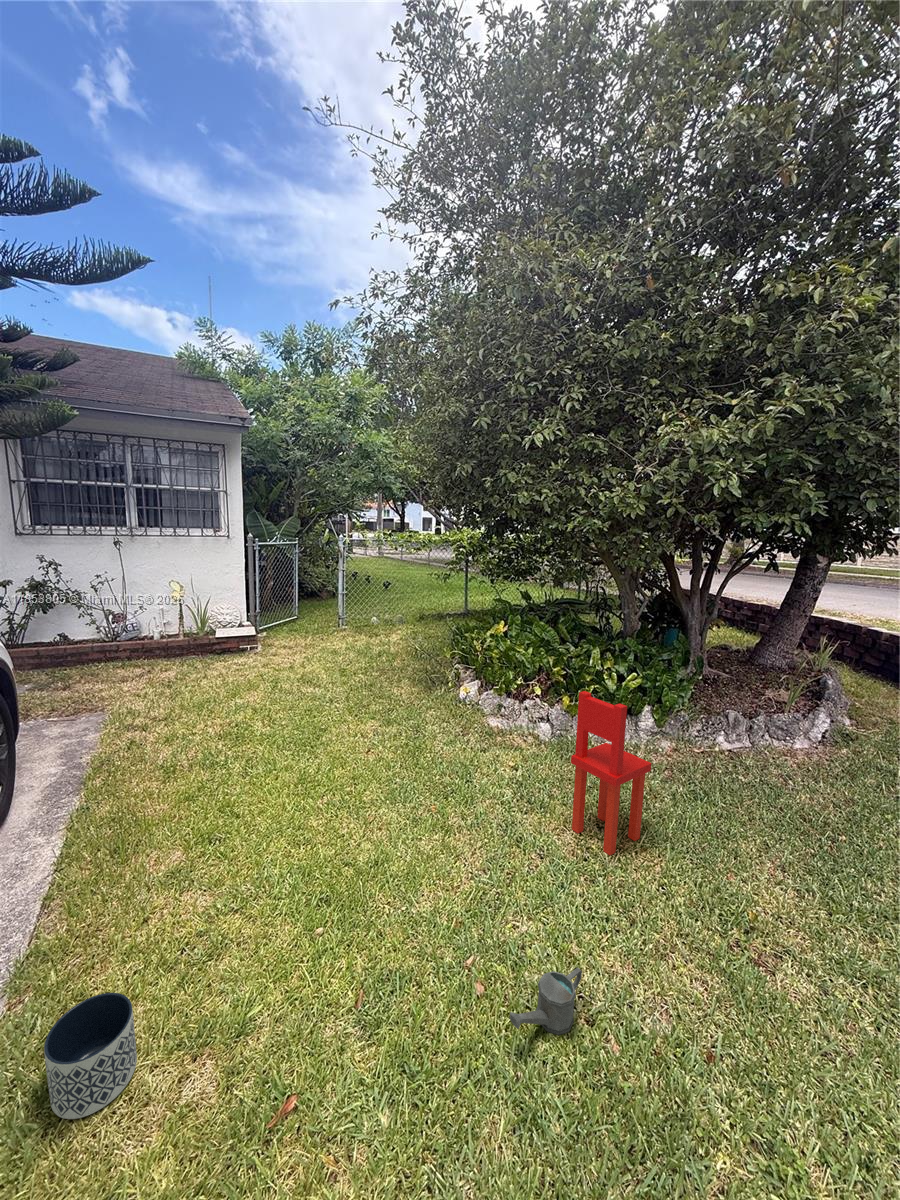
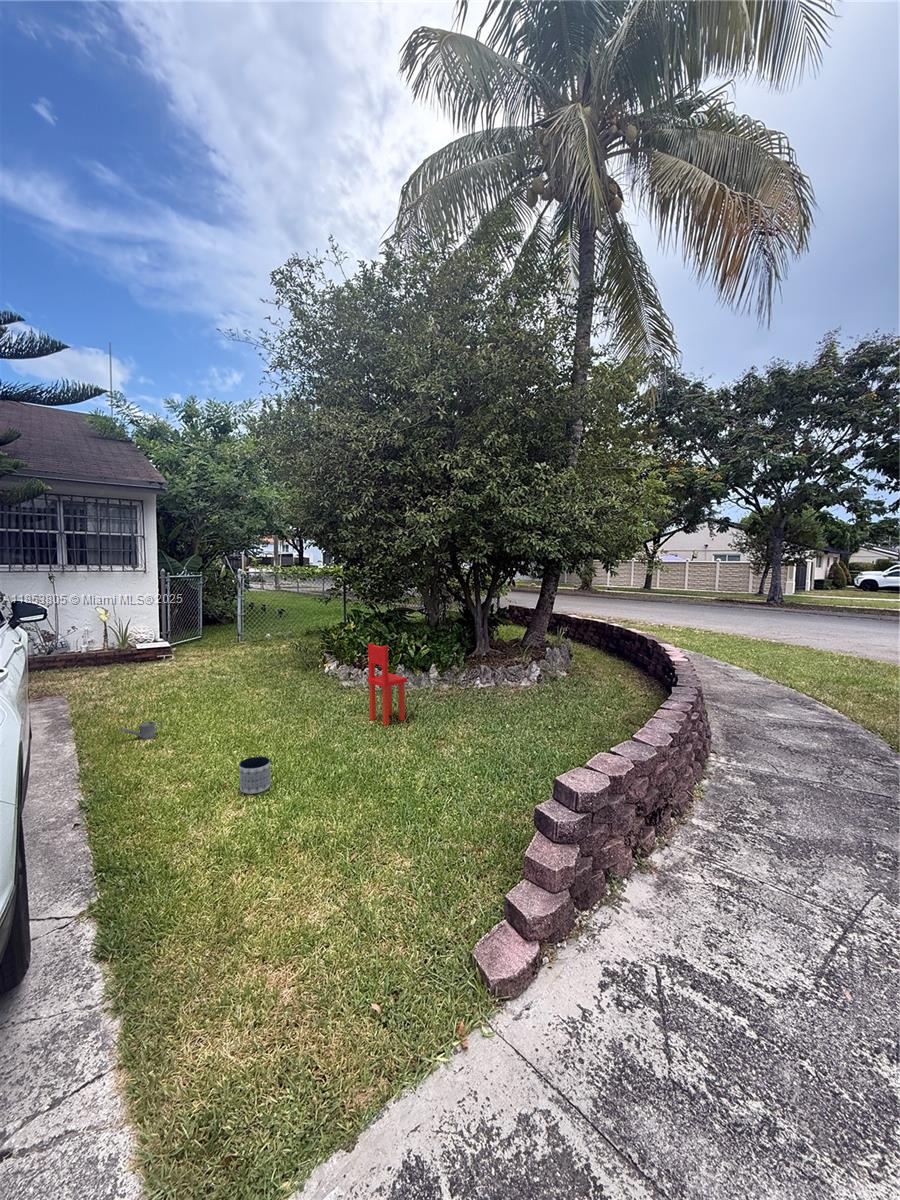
watering can: present [510,968,582,1035] -> present [121,721,162,739]
planter: present [44,993,137,1119] -> present [239,756,271,794]

